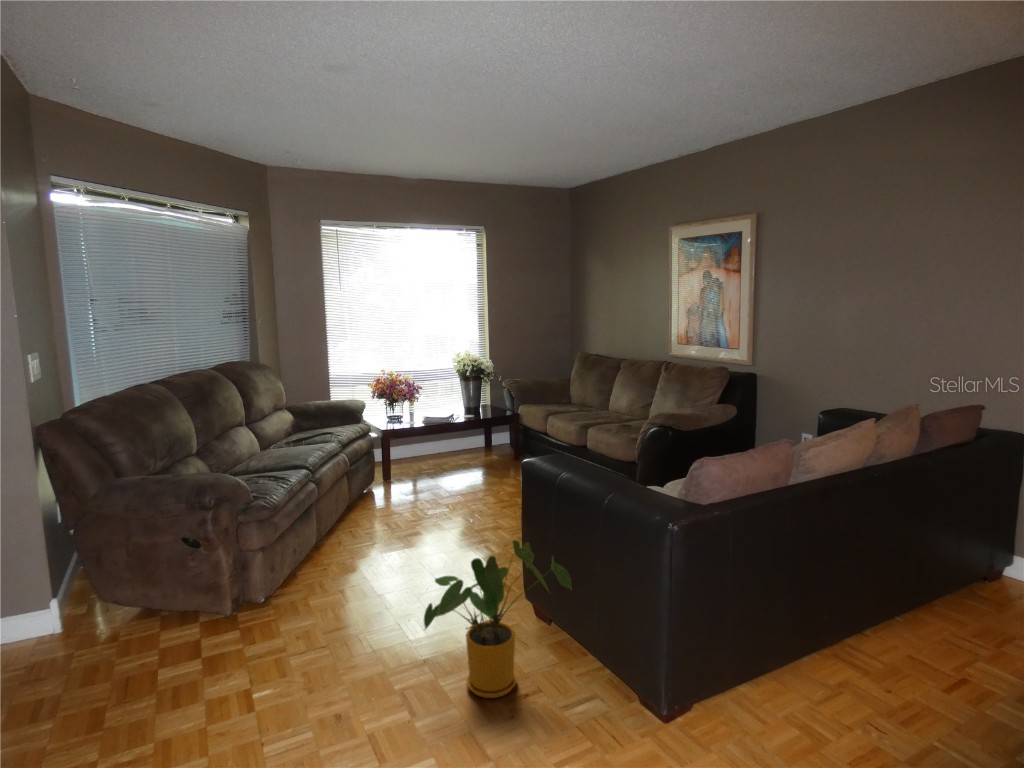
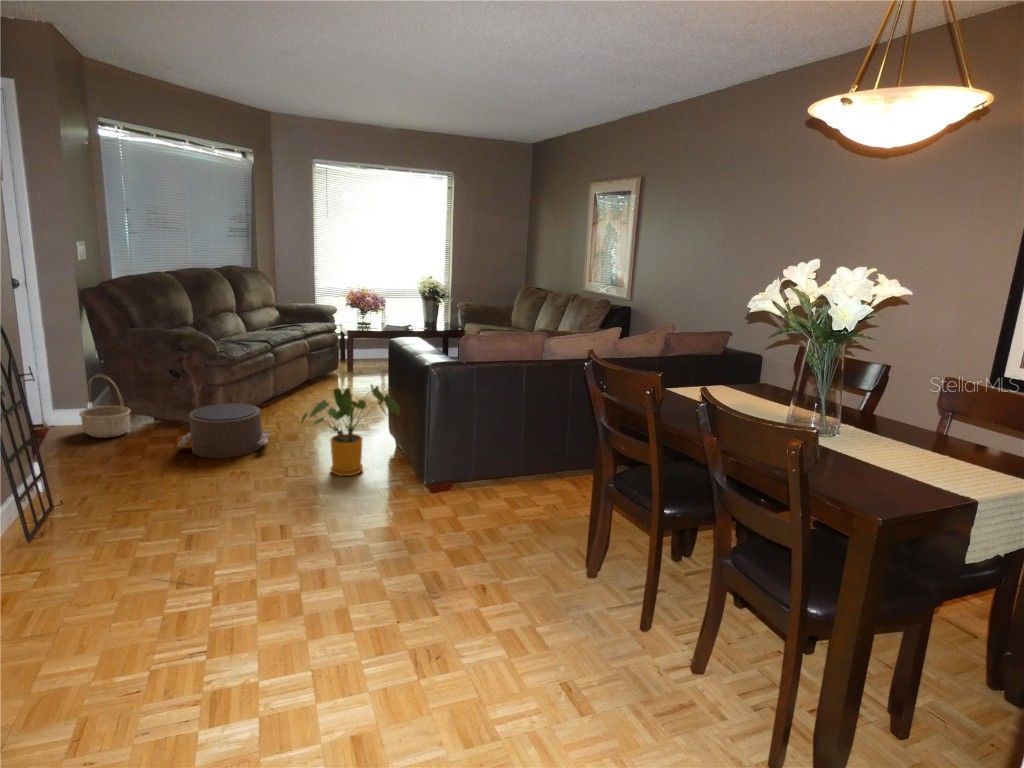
basket: none [37,557,120,658] -> present [79,374,131,438]
pouf: none [209,577,348,683] -> present [178,404,269,458]

